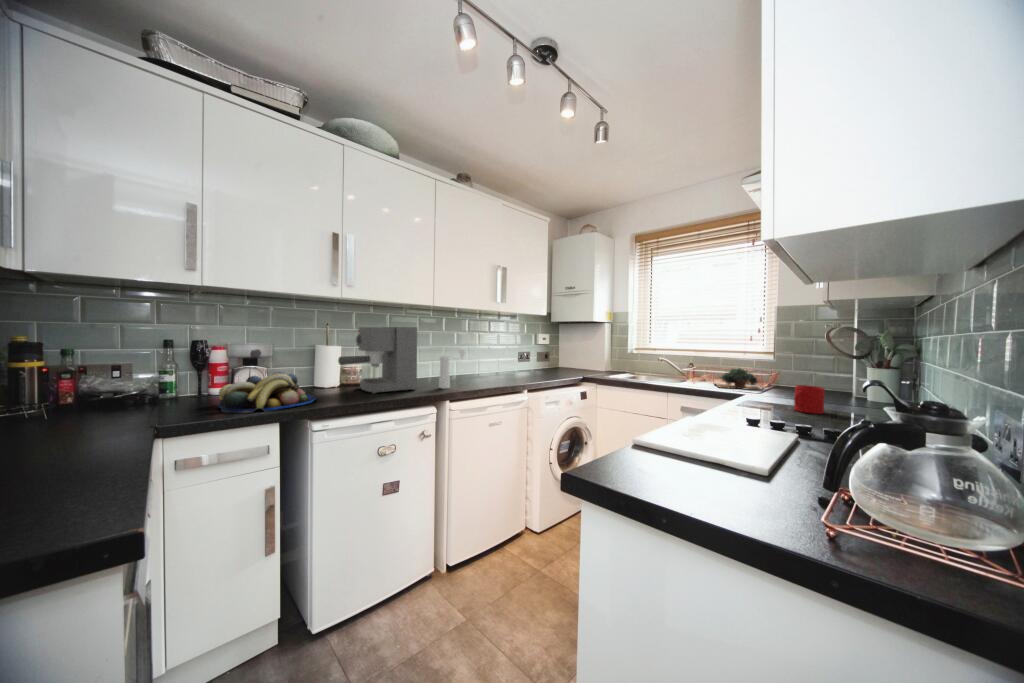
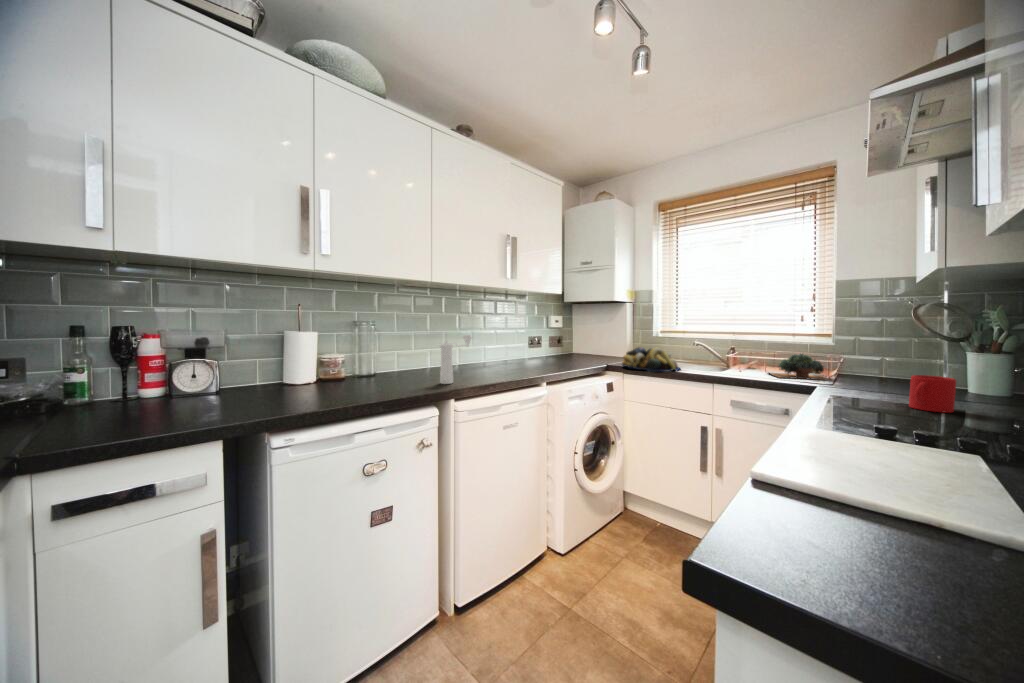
coffee maker: present [338,327,417,394] -> none [311,307,413,393]
fruit bowl: present [218,372,316,413] -> present [622,347,680,372]

